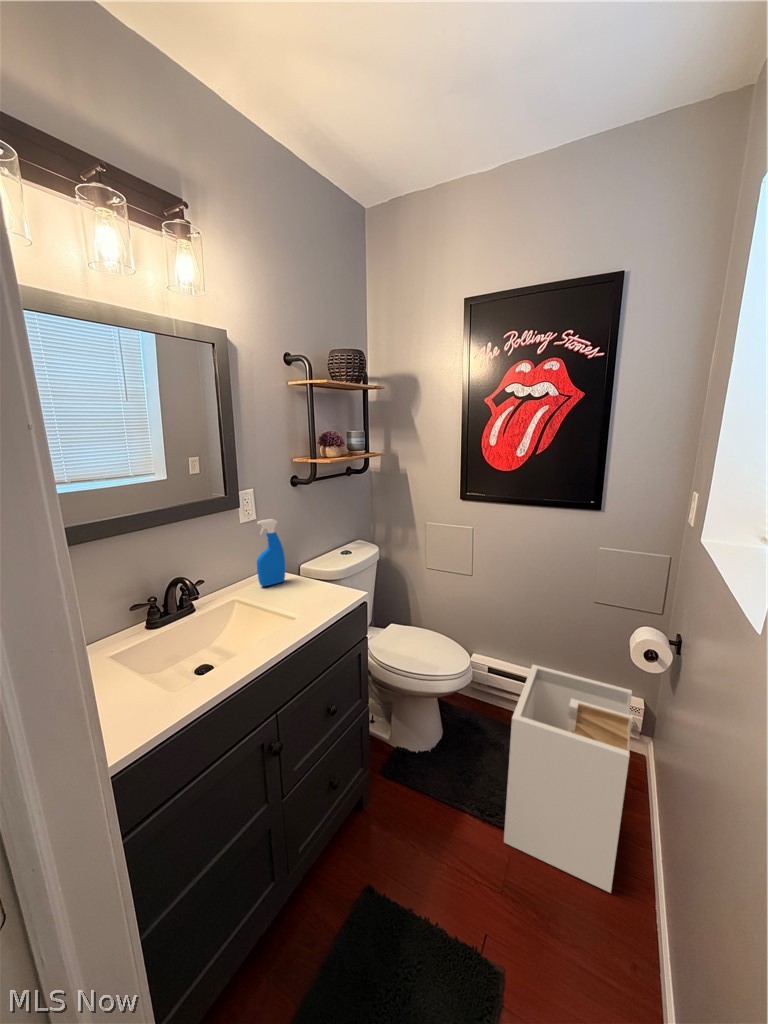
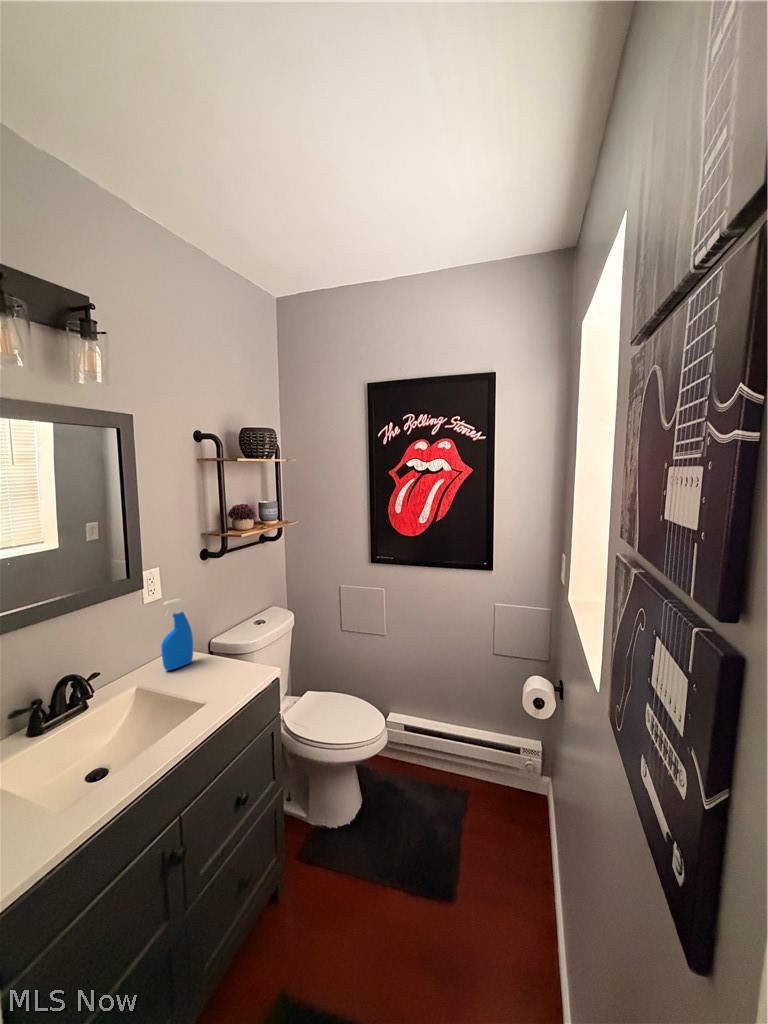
laundry hamper: present [504,664,632,893] -> none [423,721,528,944]

